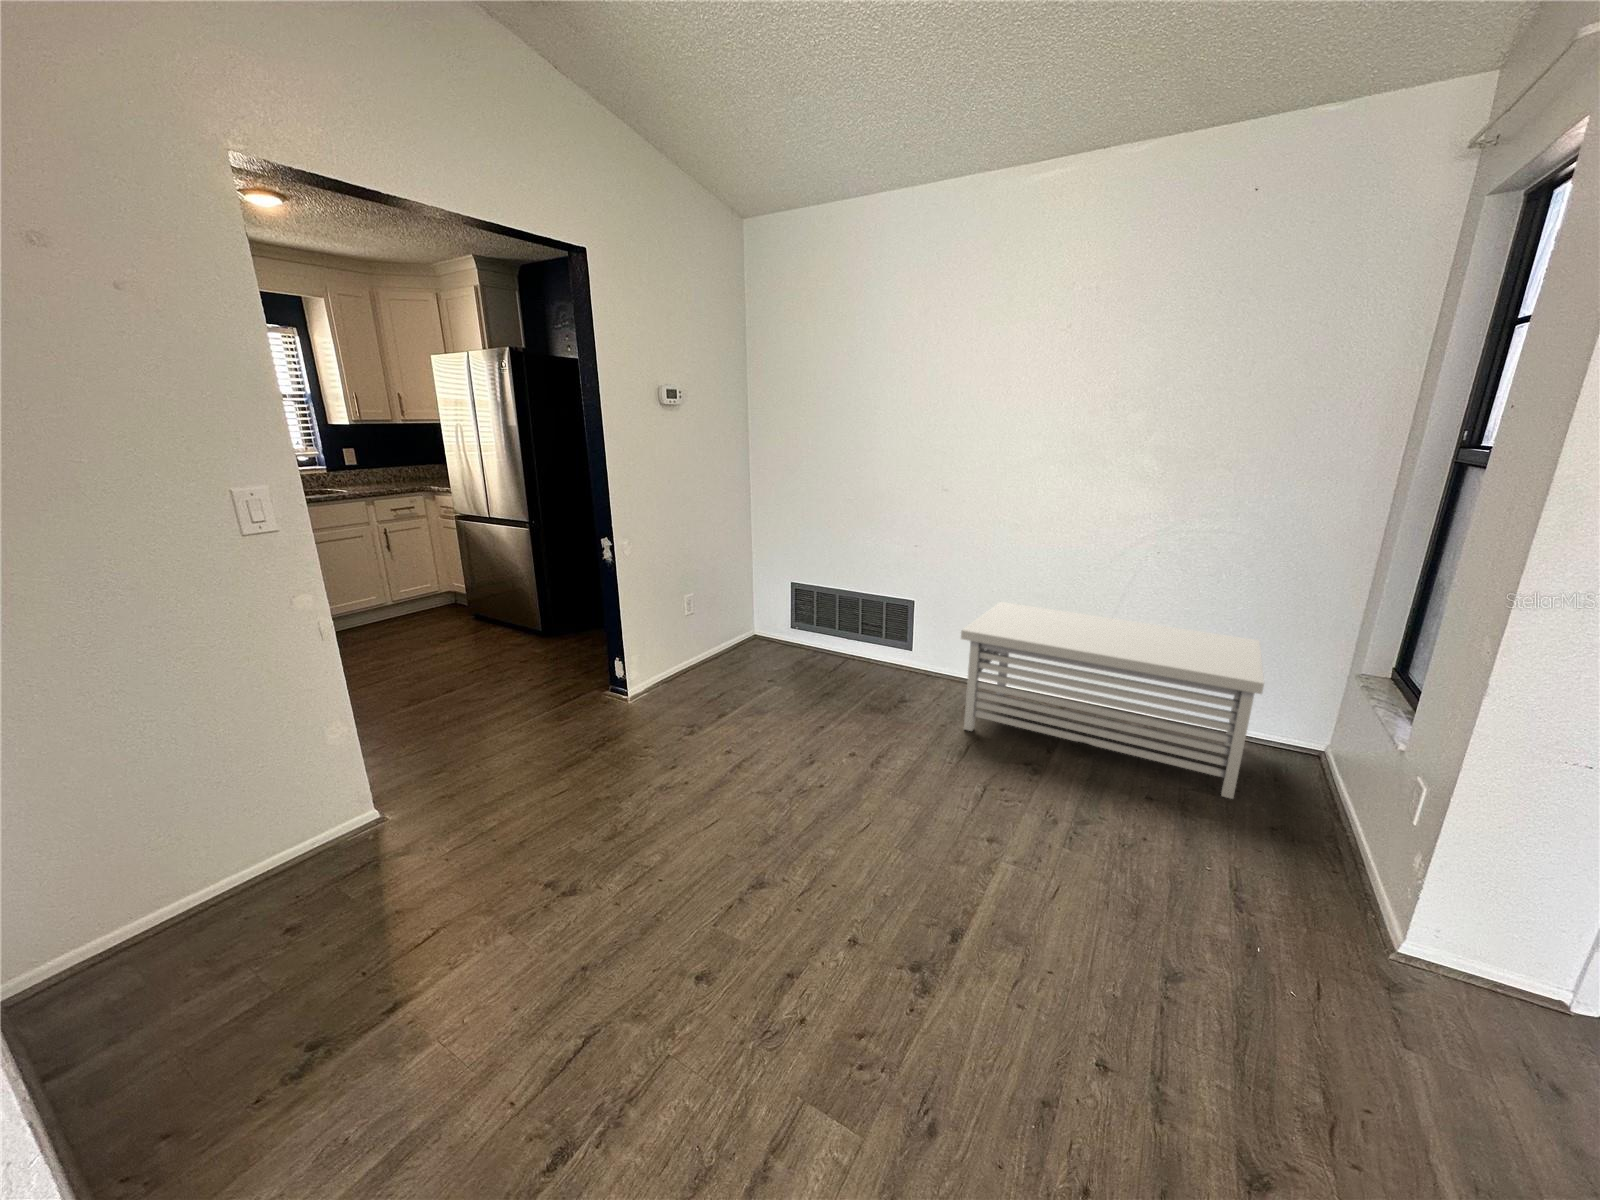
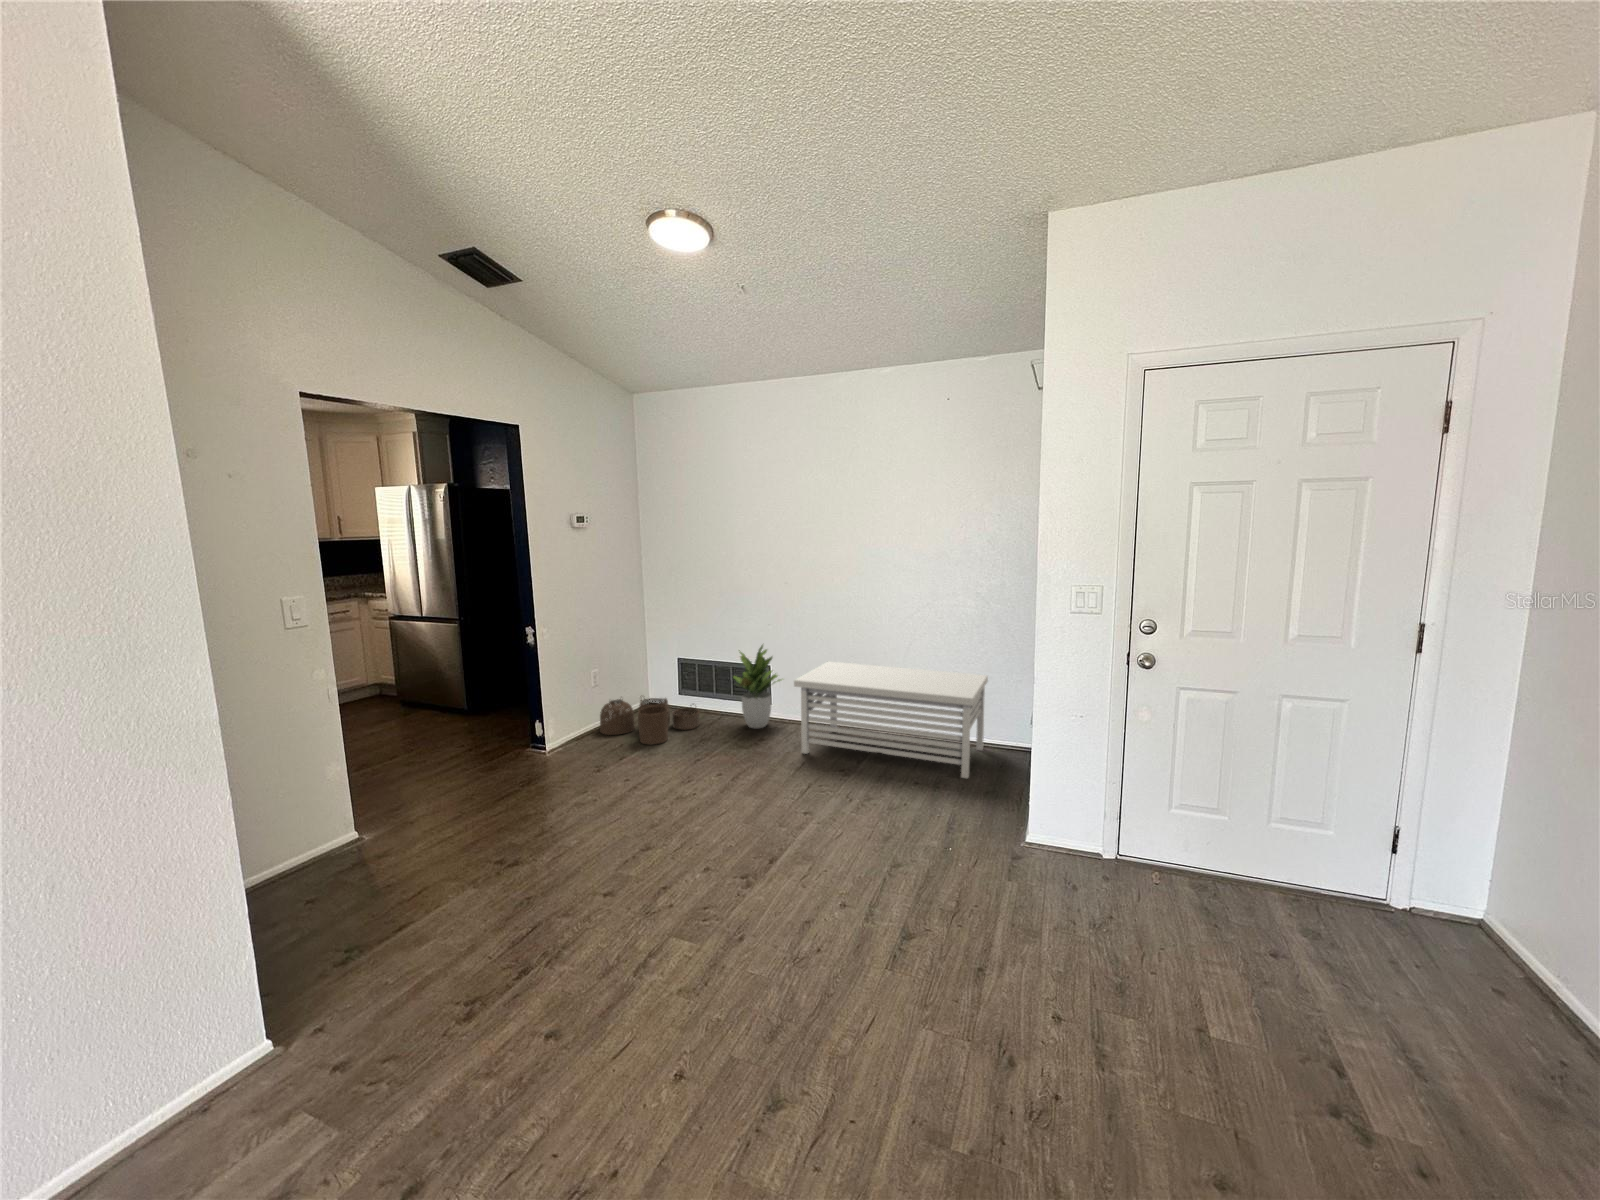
potted plant: none [864,572,936,684] -> present [733,645,781,728]
woven basket: none [694,631,820,698] -> present [600,698,700,744]

